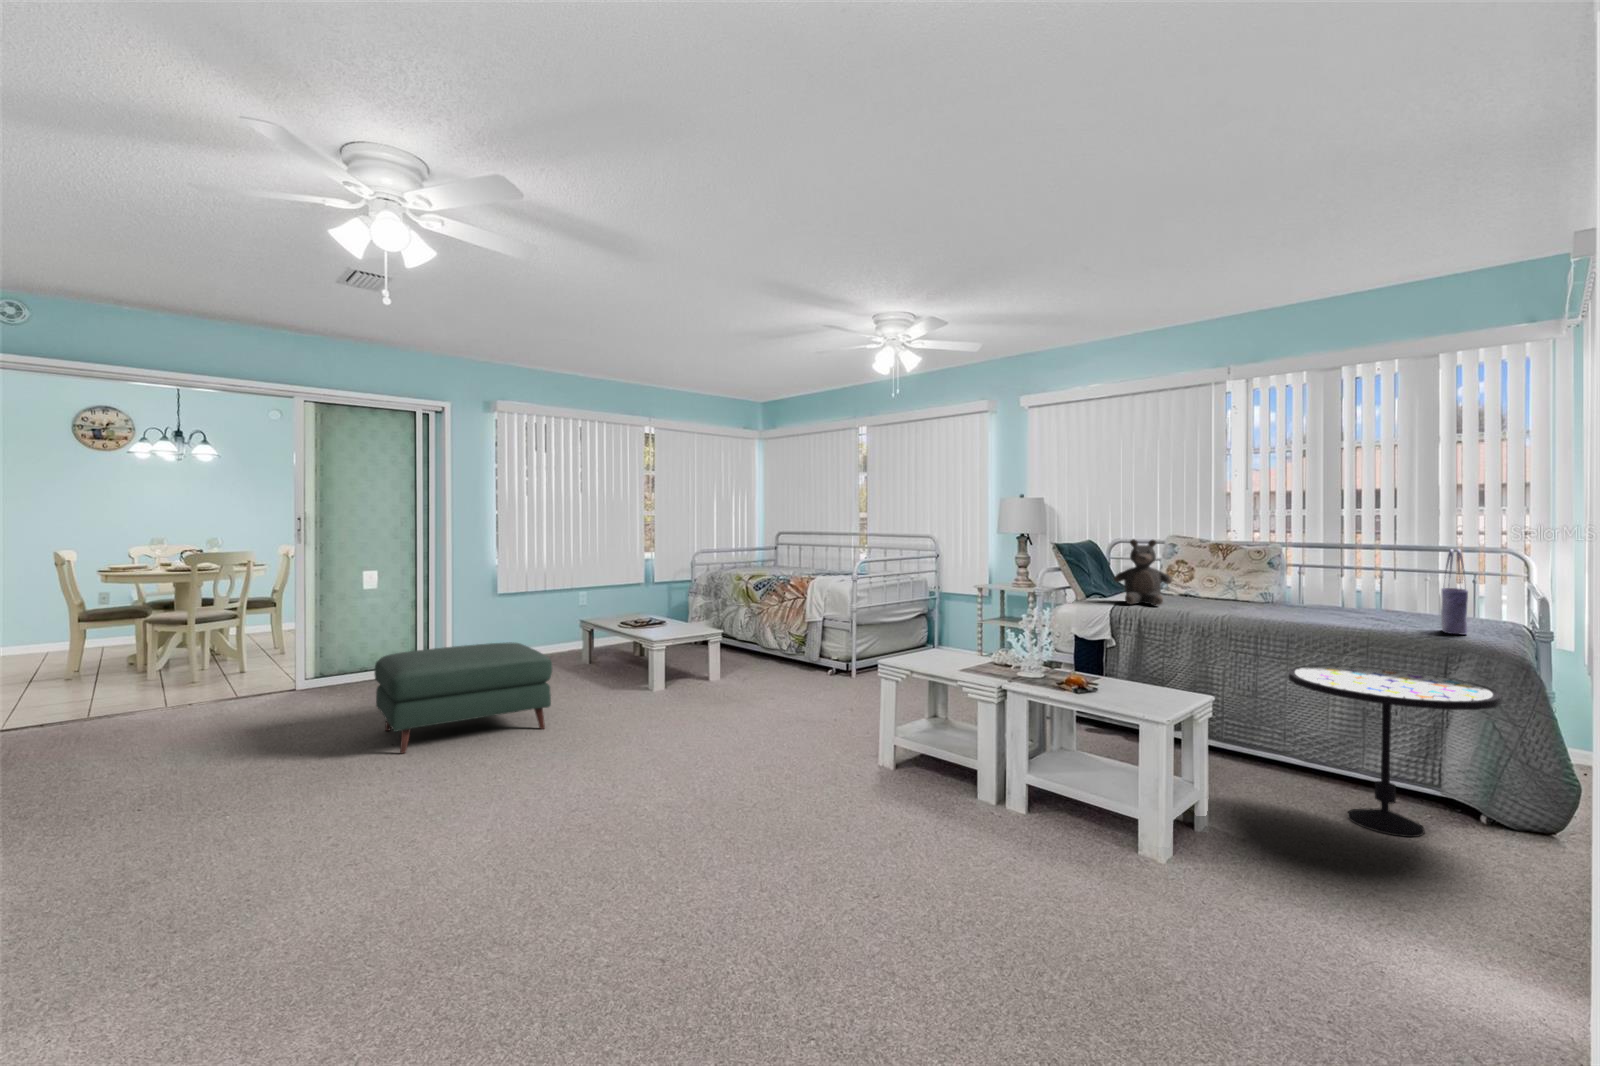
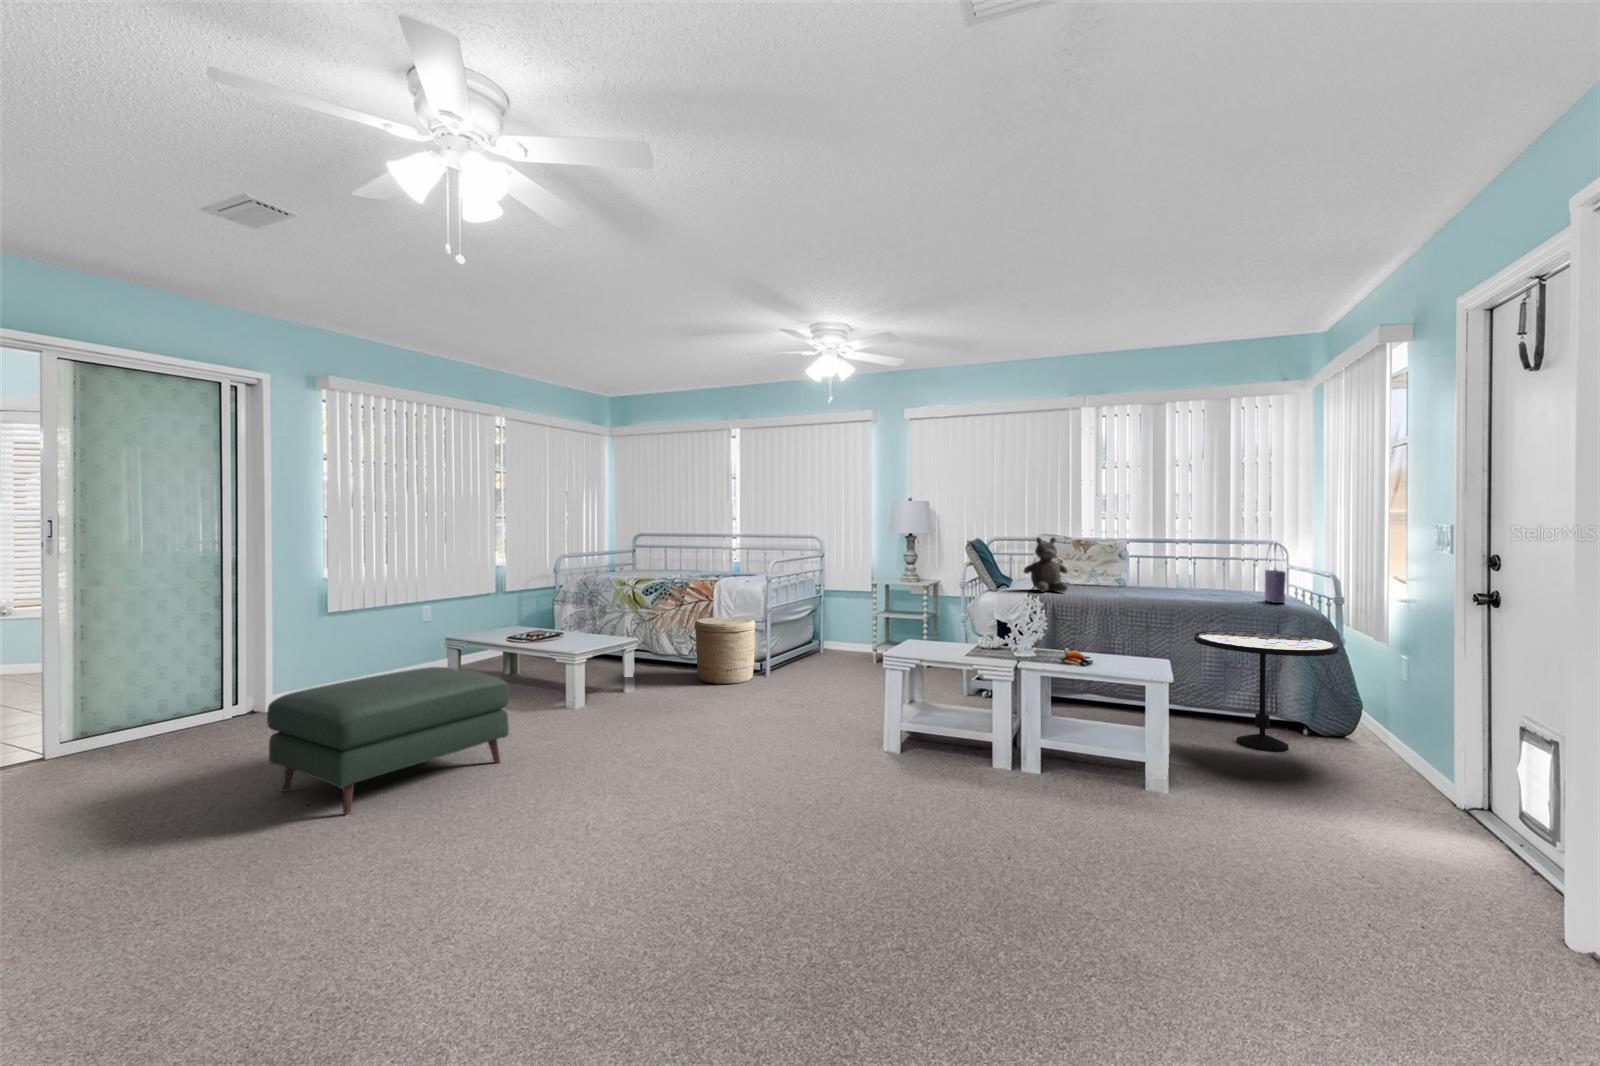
woven basket: none [782,615,843,682] -> present [694,617,755,684]

